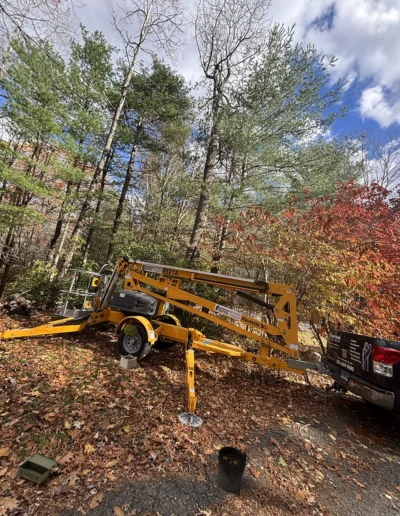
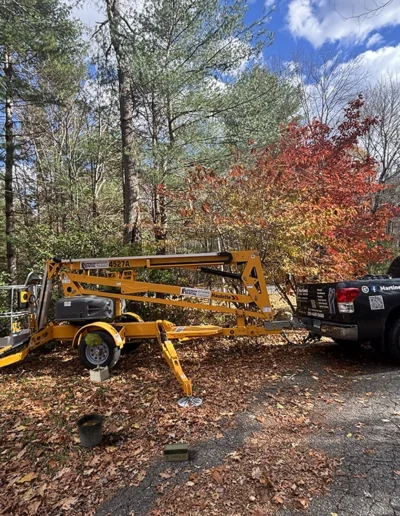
bucket: present [218,446,249,492] -> present [75,414,105,447]
toolbox: present [17,453,57,484] -> present [163,443,188,461]

